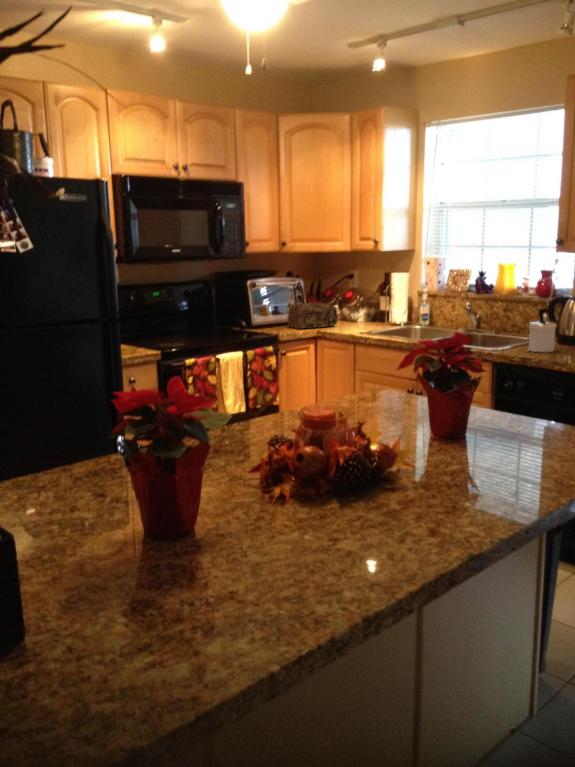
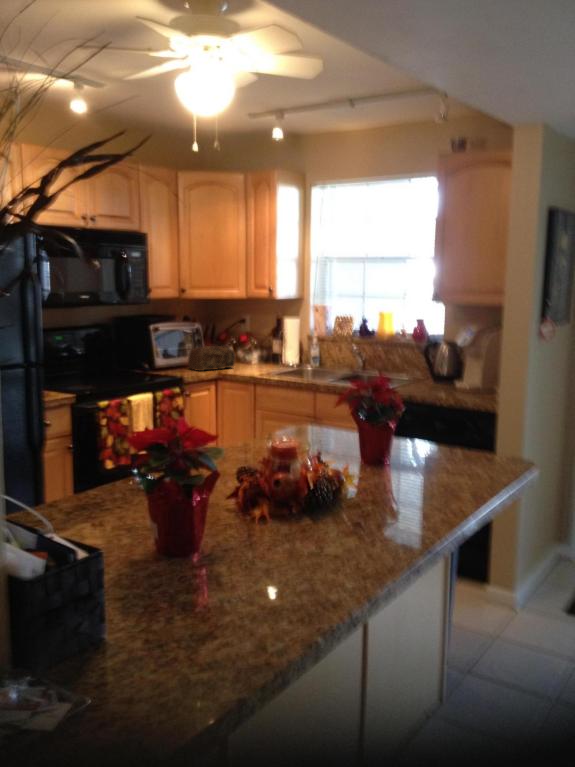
soap dispenser: present [529,309,556,353] -> none [413,352,435,390]

